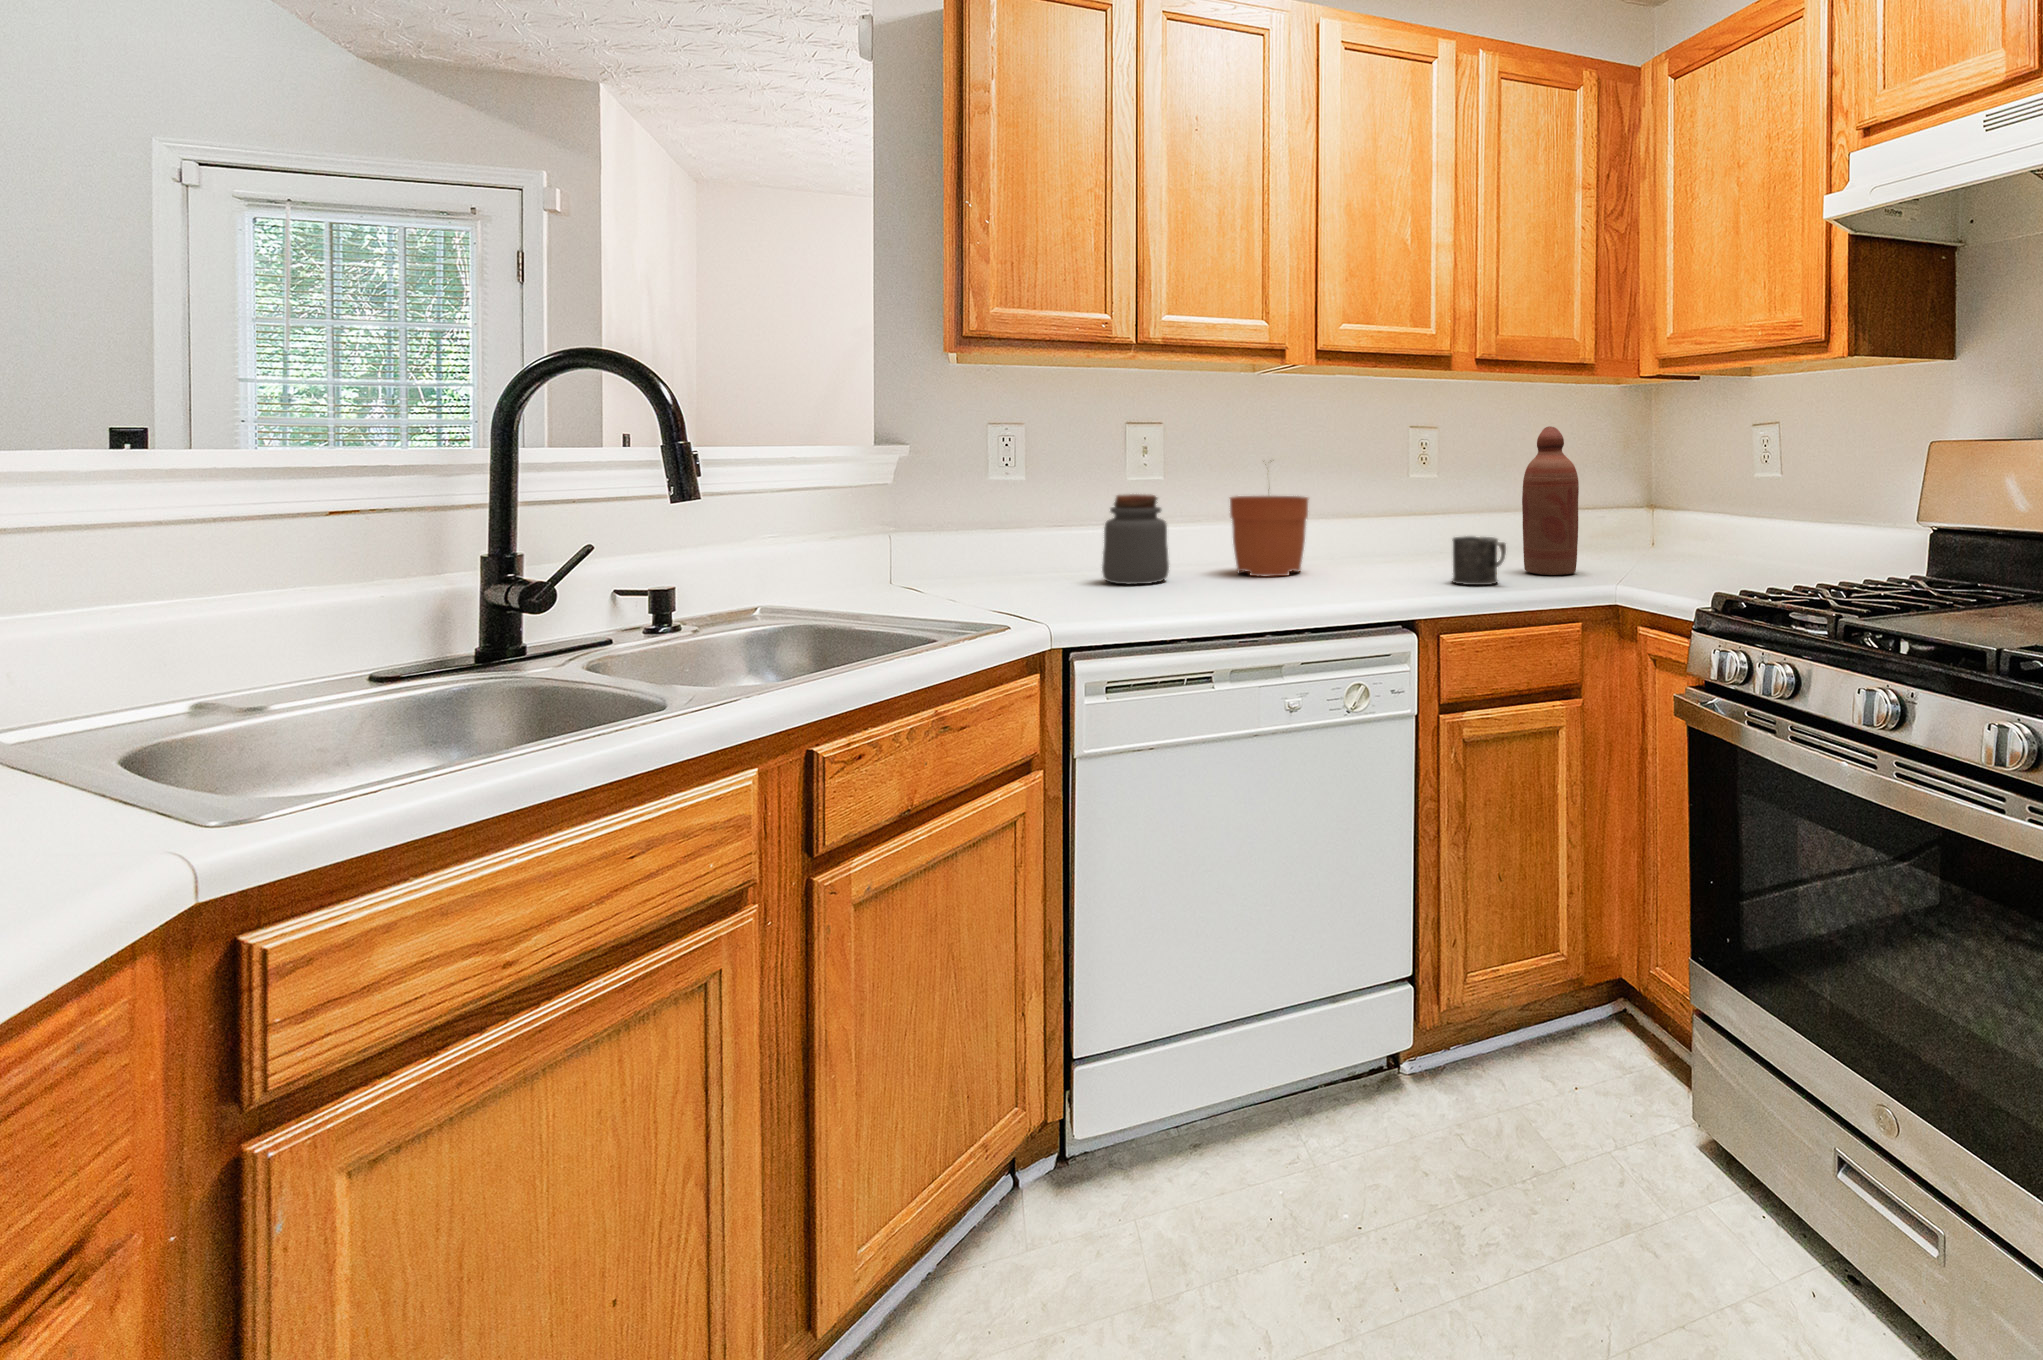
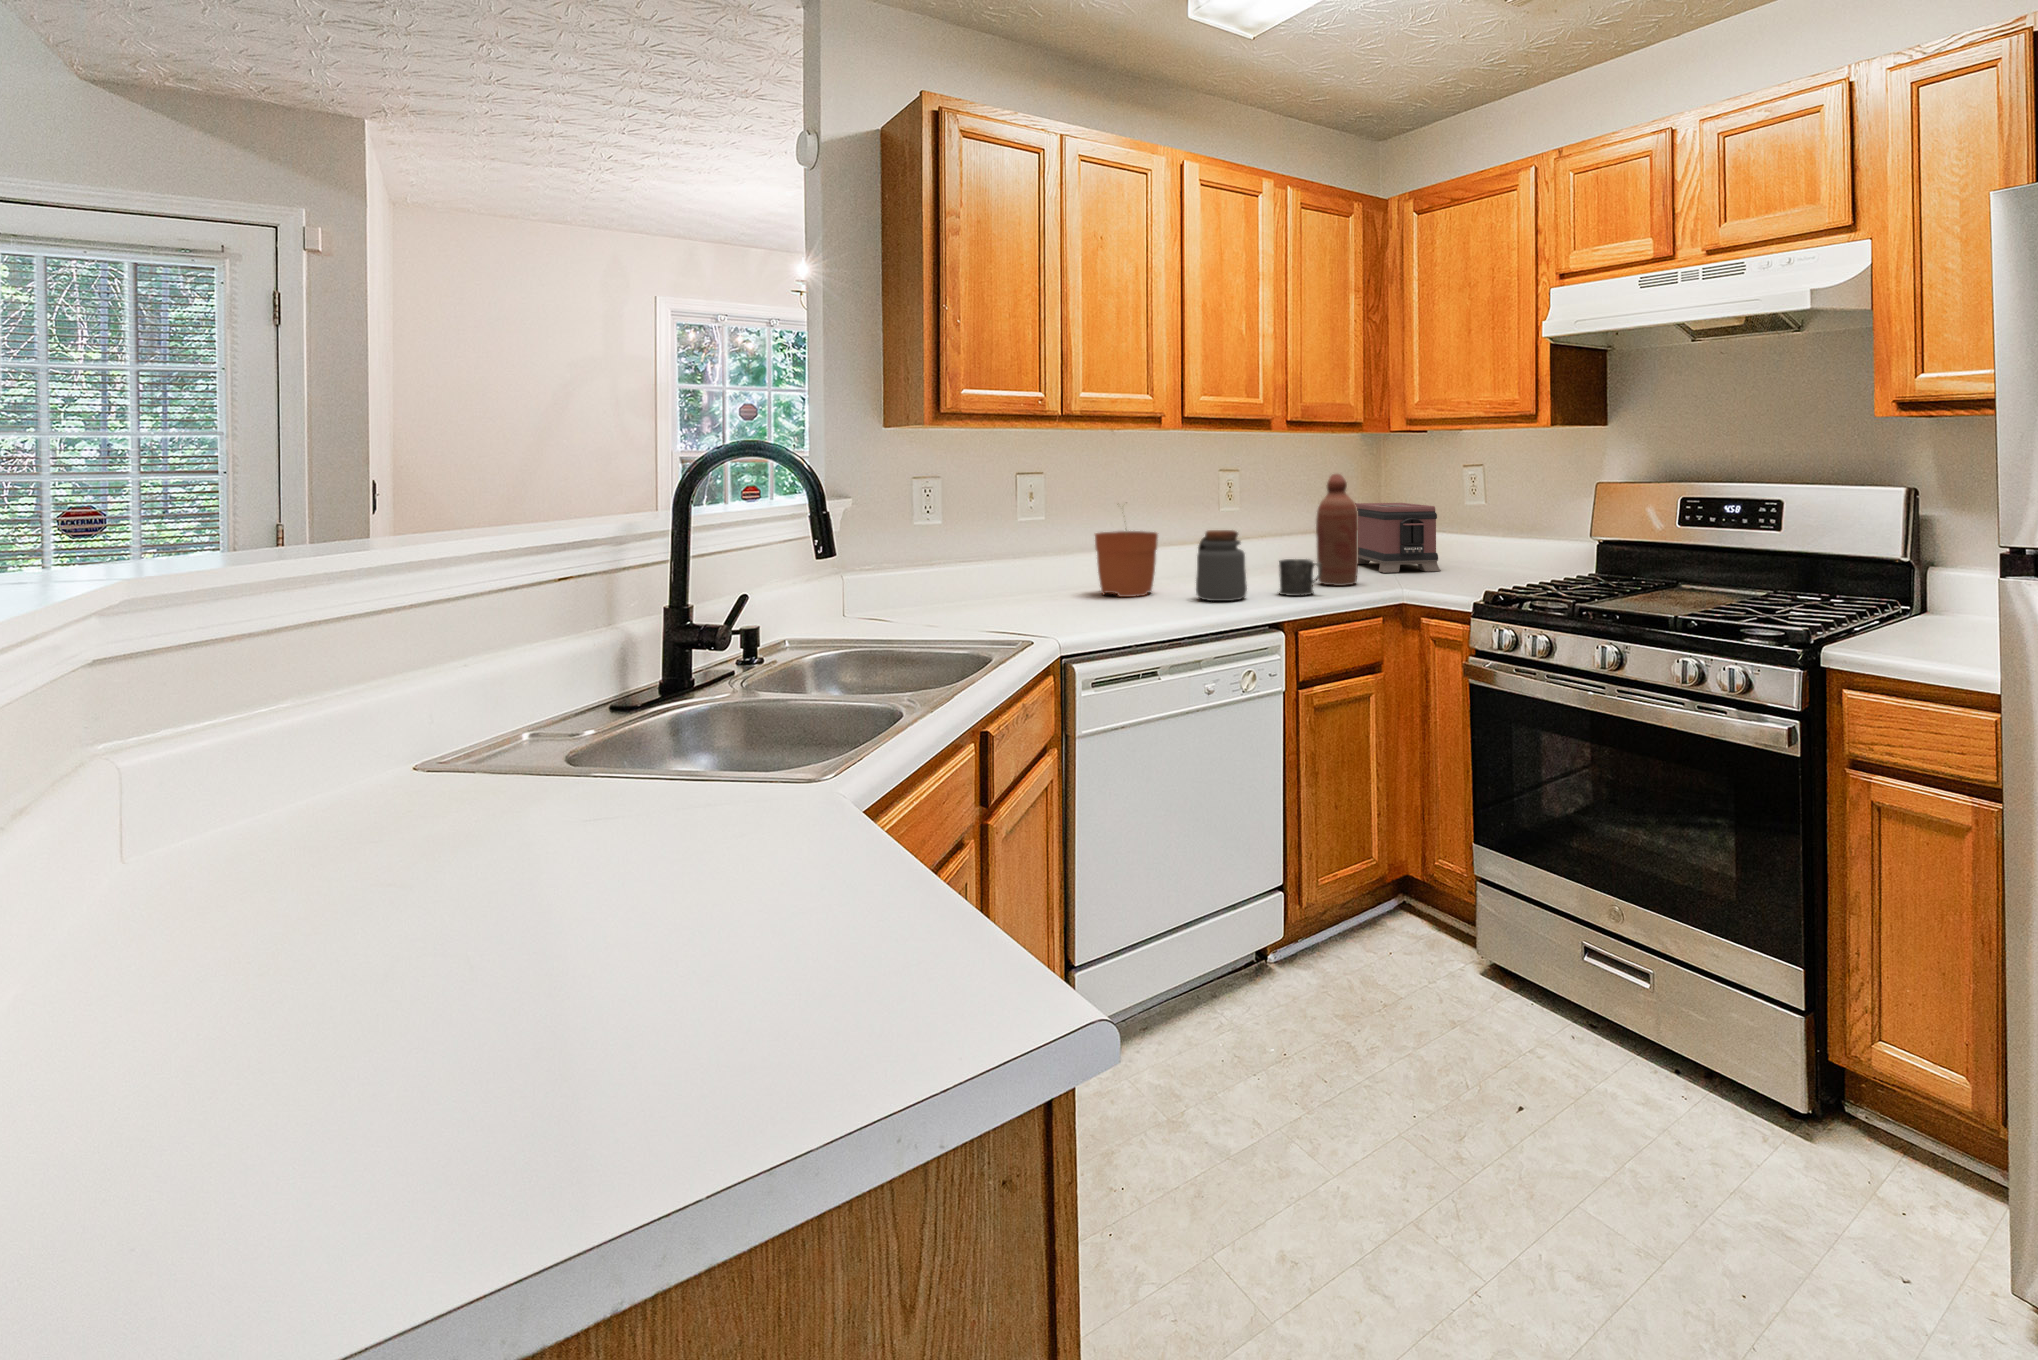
toaster: none [1606,472,1713,563] -> present [1355,503,1440,573]
jar: present [1102,494,1169,584] -> present [1196,530,1247,601]

